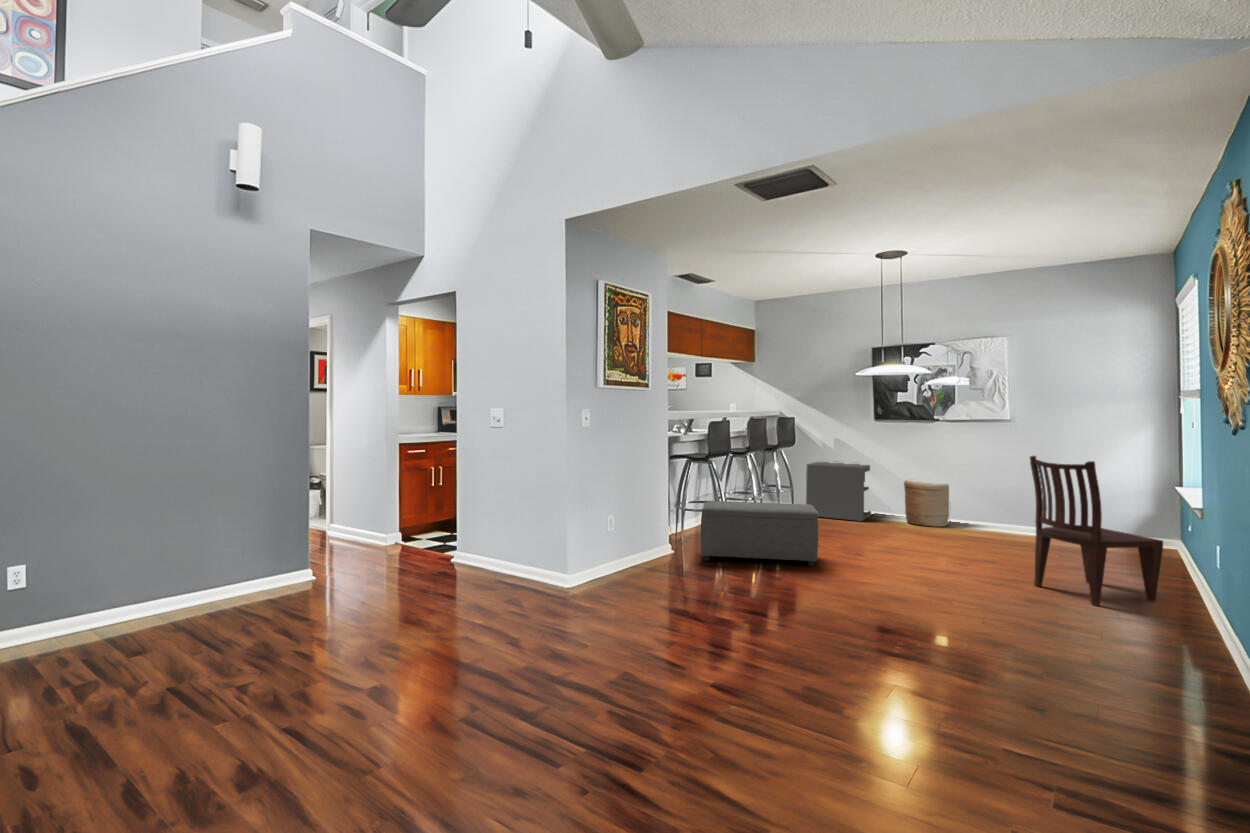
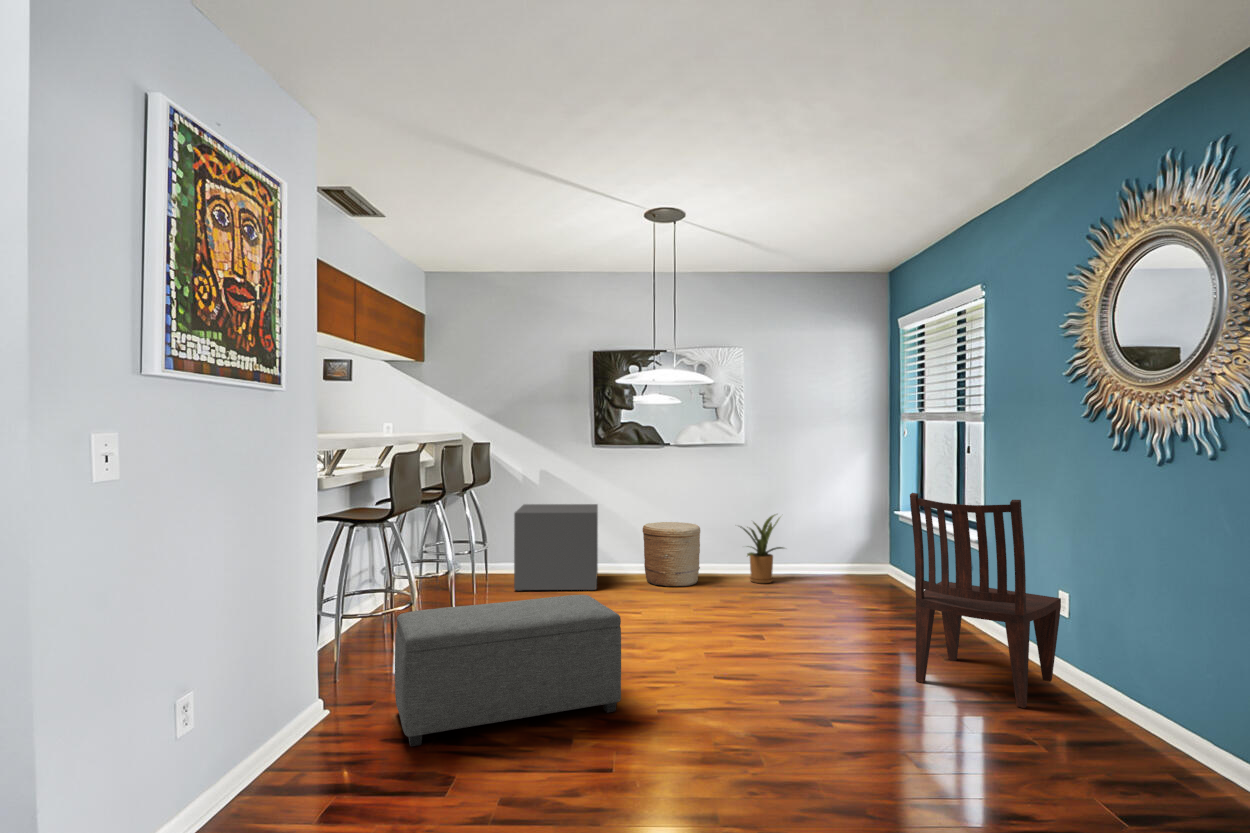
house plant: none [975,479,1032,532] -> present [740,514,783,583]

